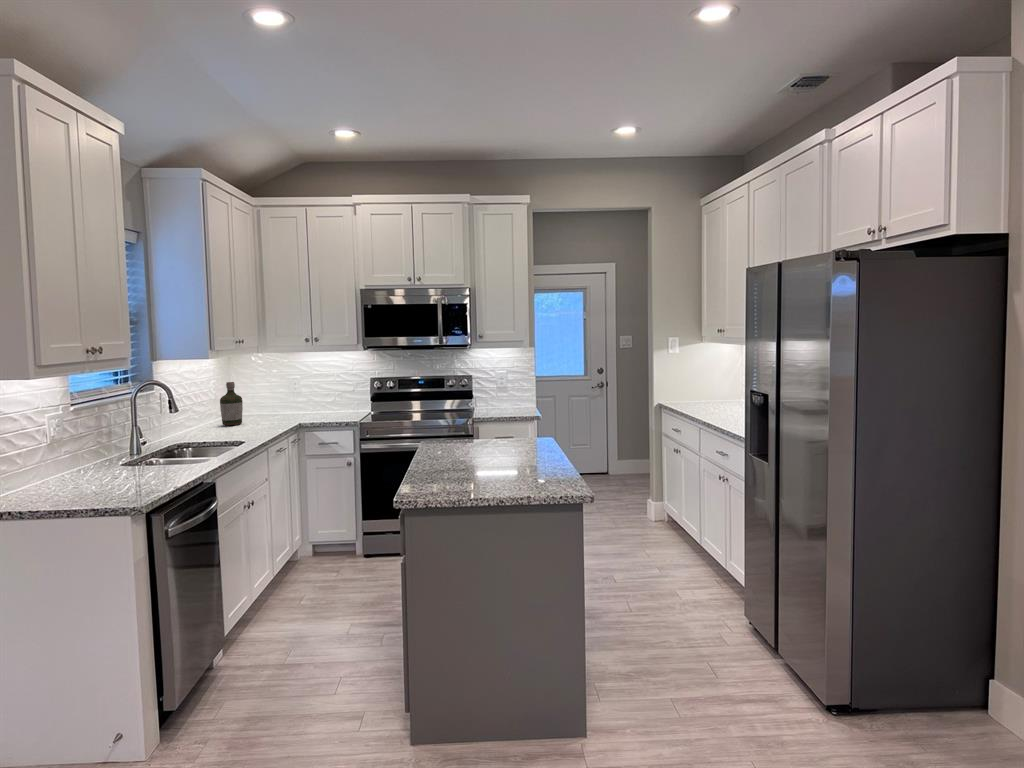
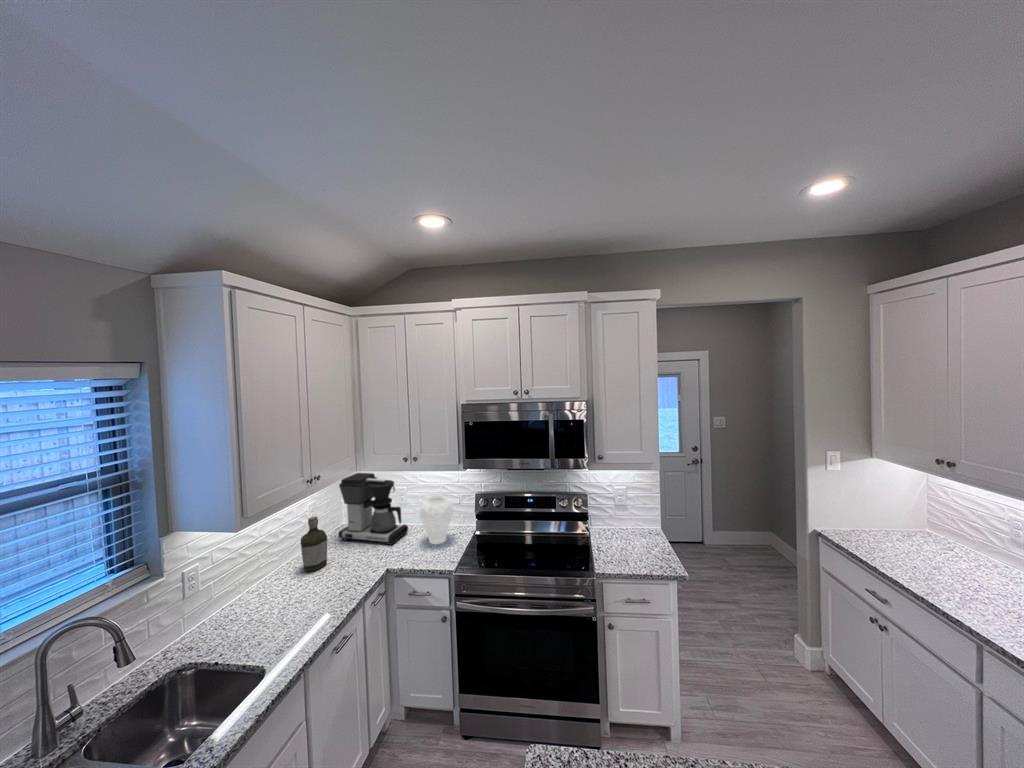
coffee maker: none [244,359,309,417] -> present [338,473,408,545]
vase: none [322,375,353,415] -> present [420,495,454,544]

